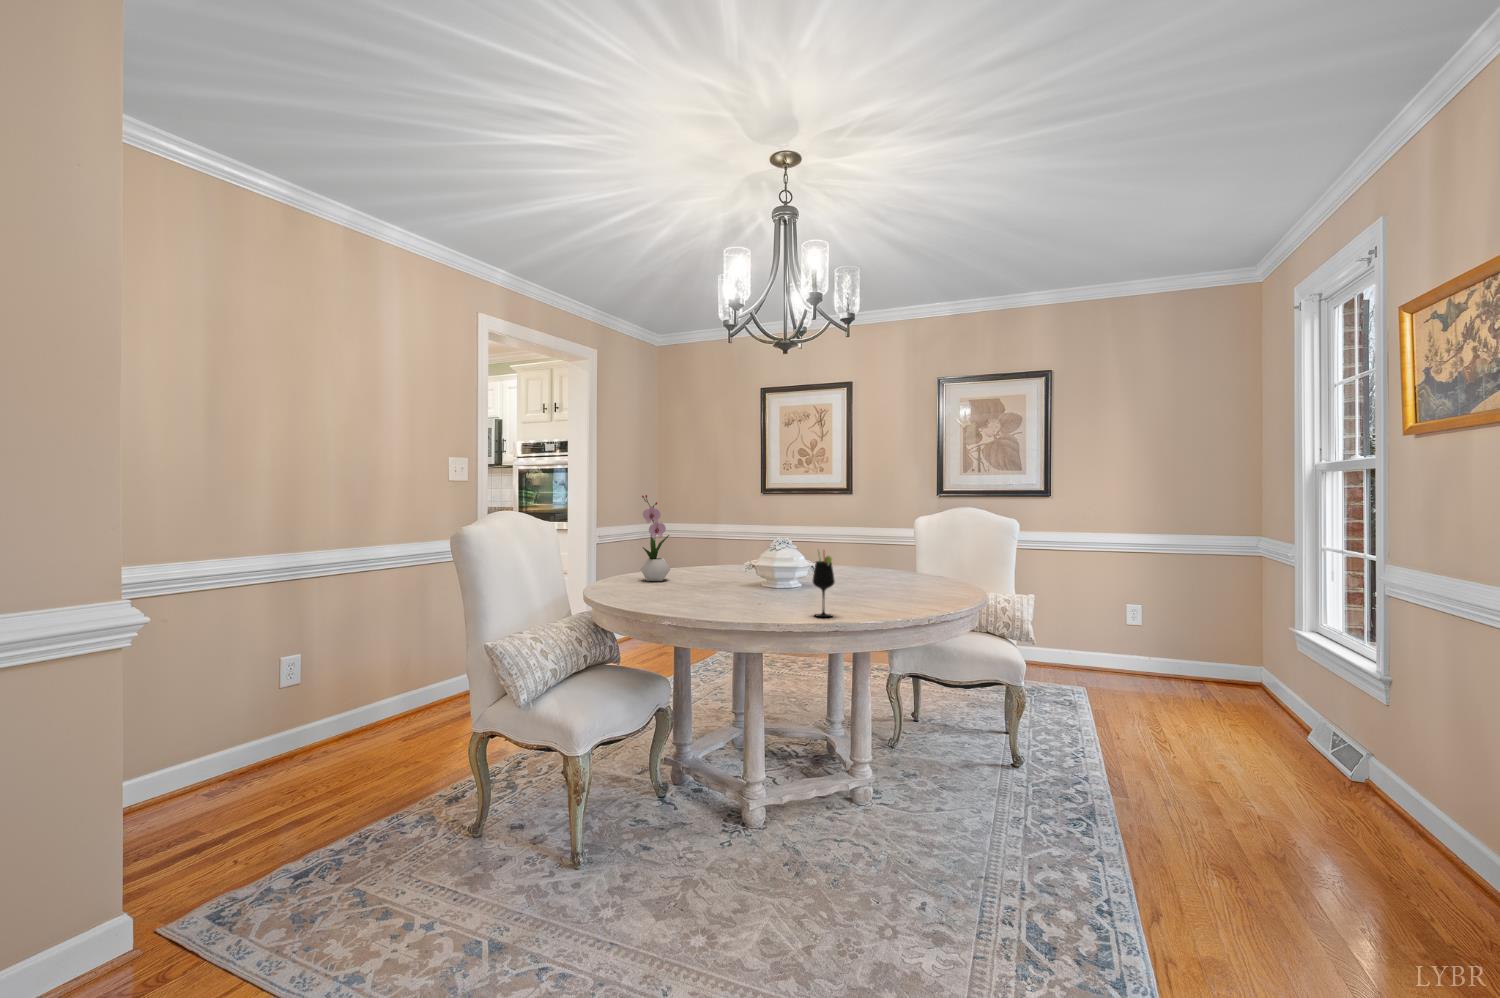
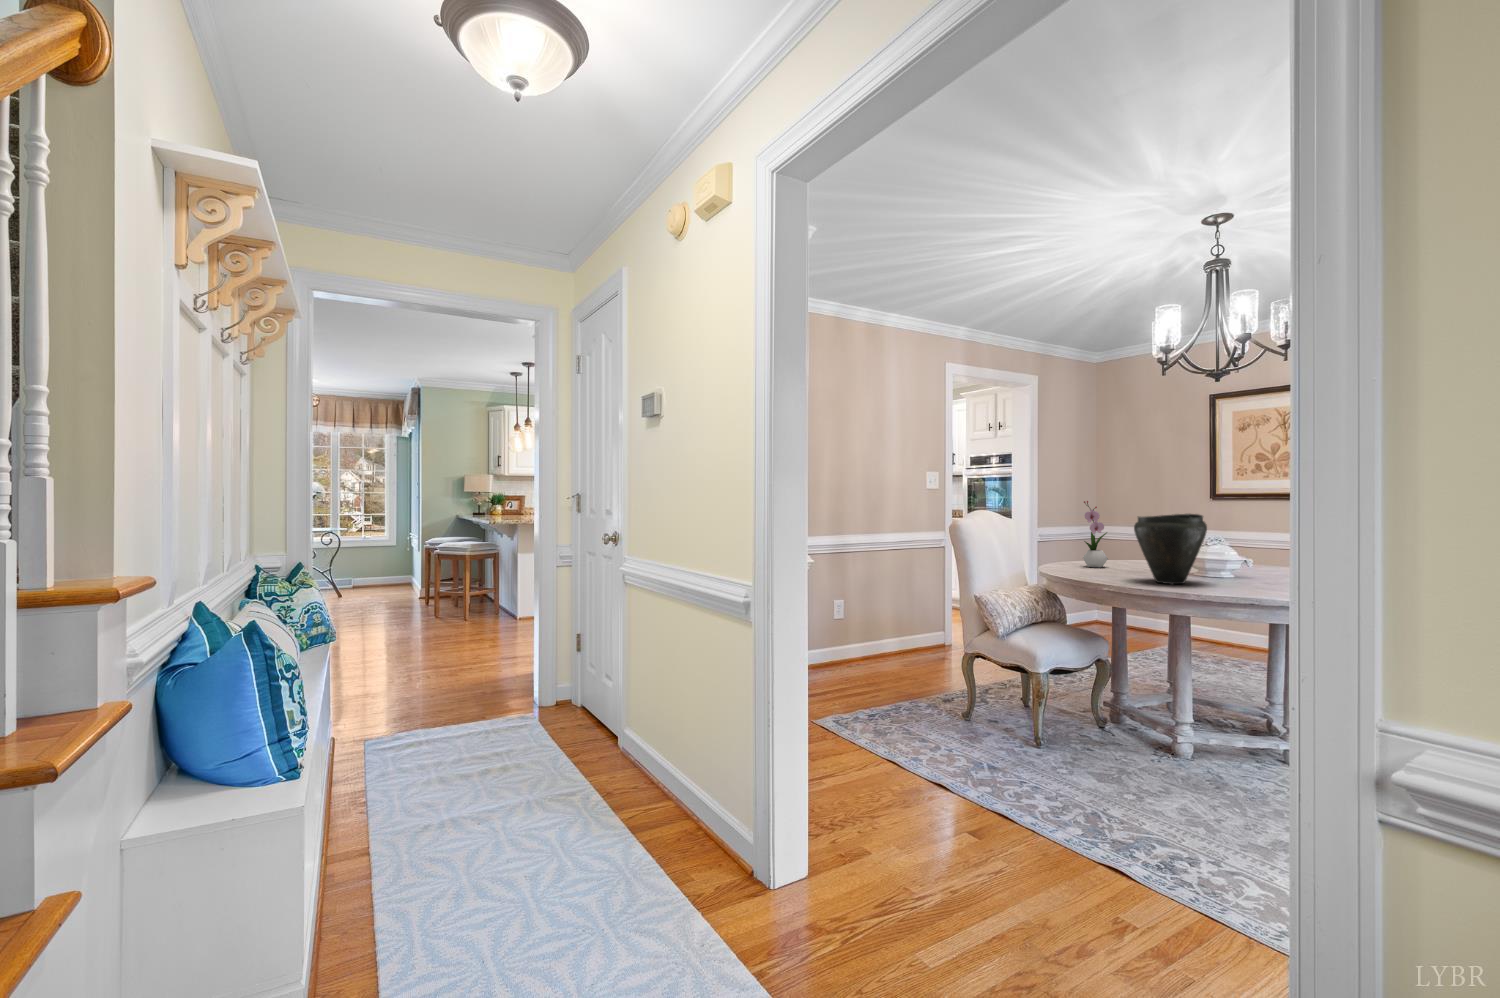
vase: none [701,511,782,604] -> present [1134,514,1207,584]
wine glass: present [812,551,835,617] -> none [1232,543,1253,595]

